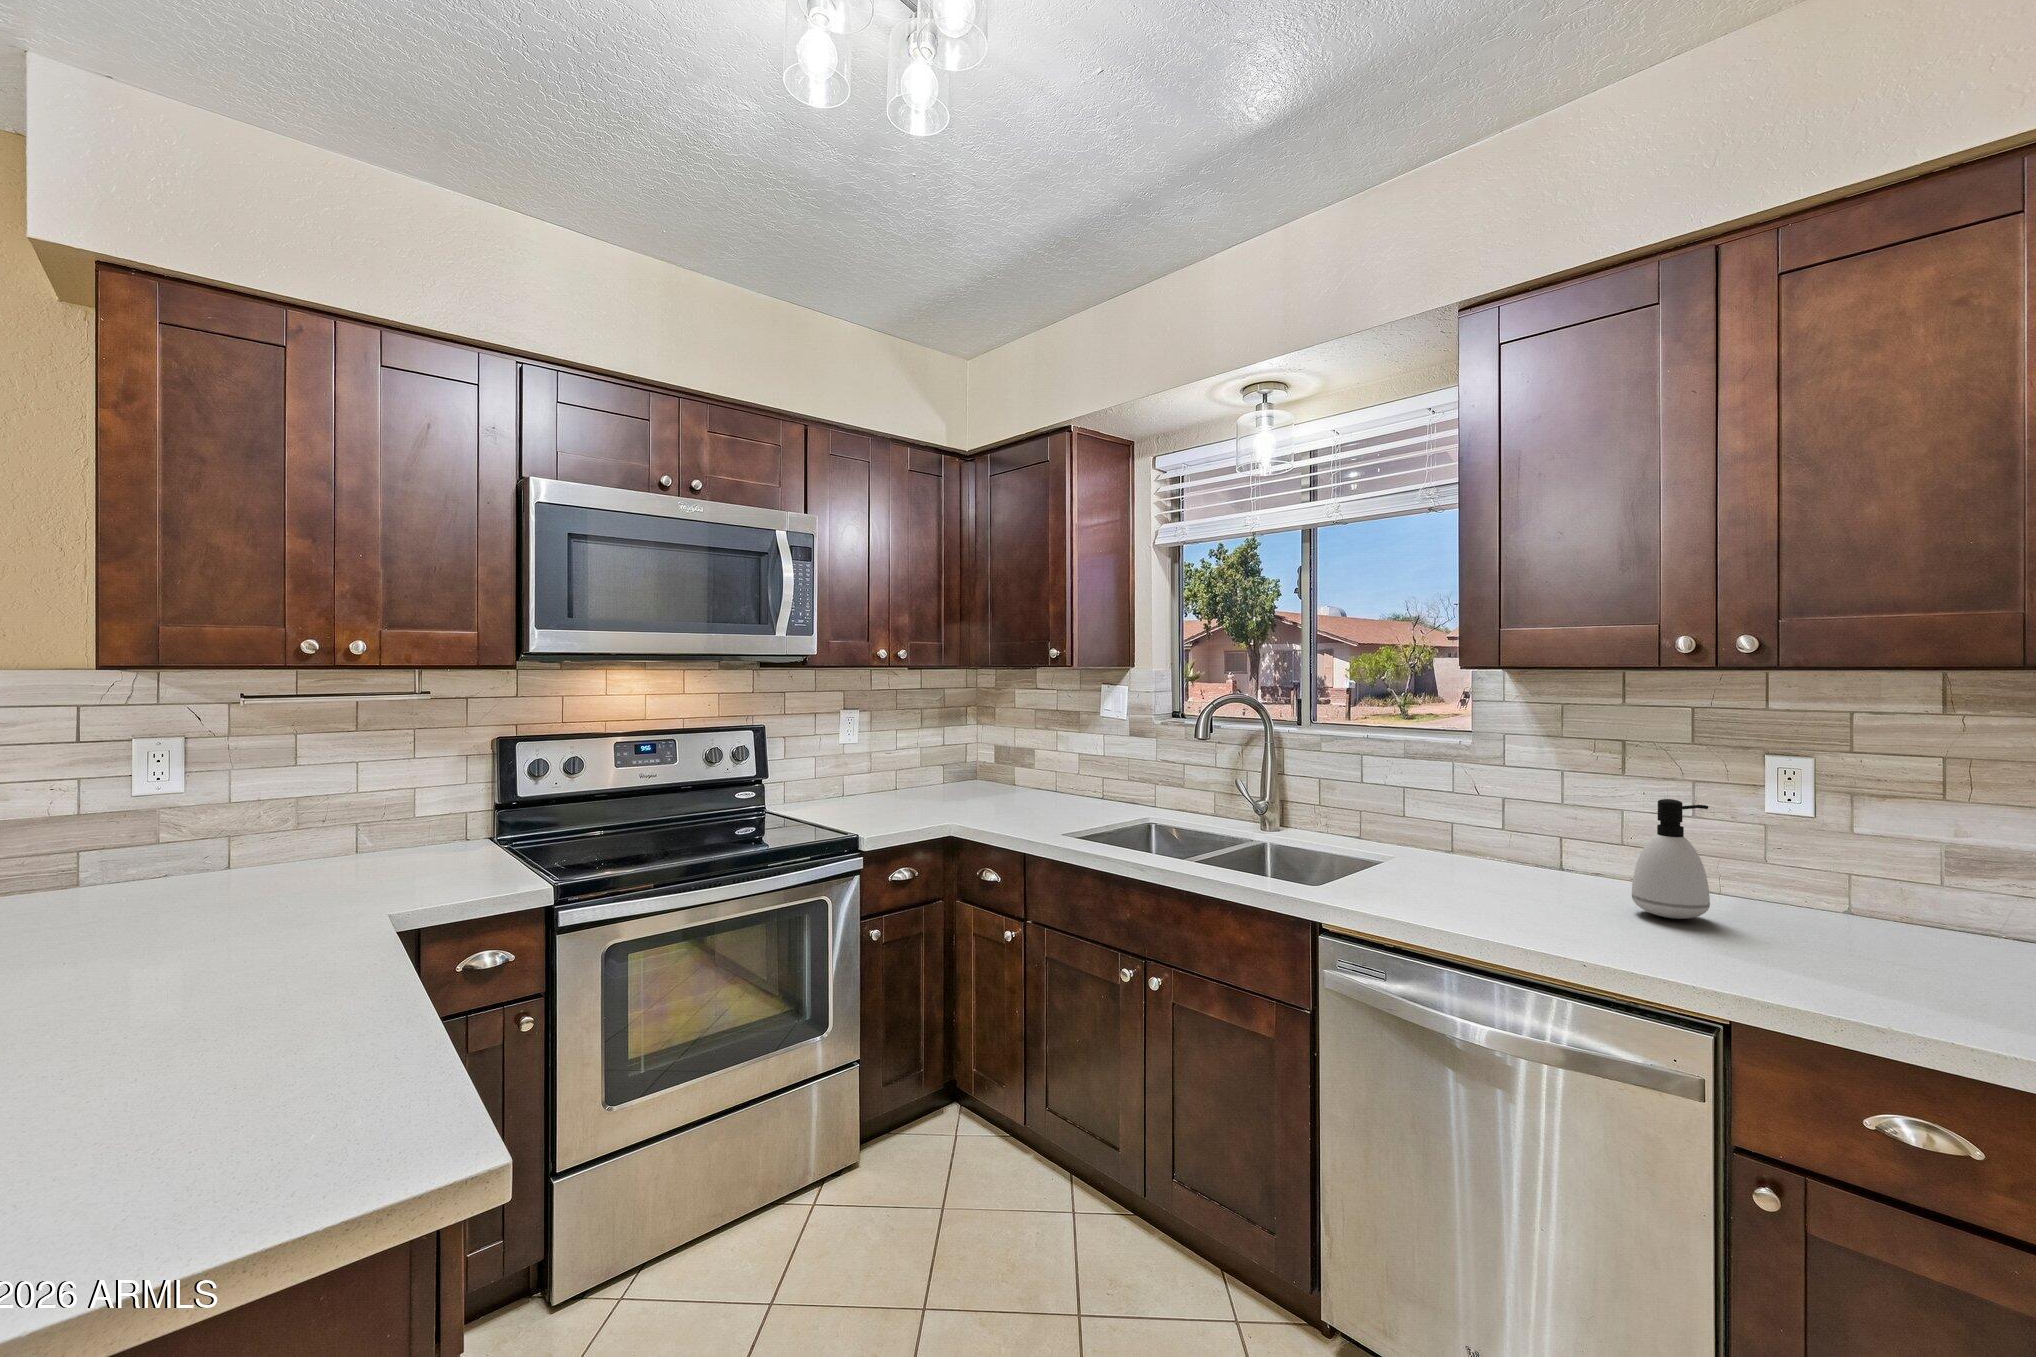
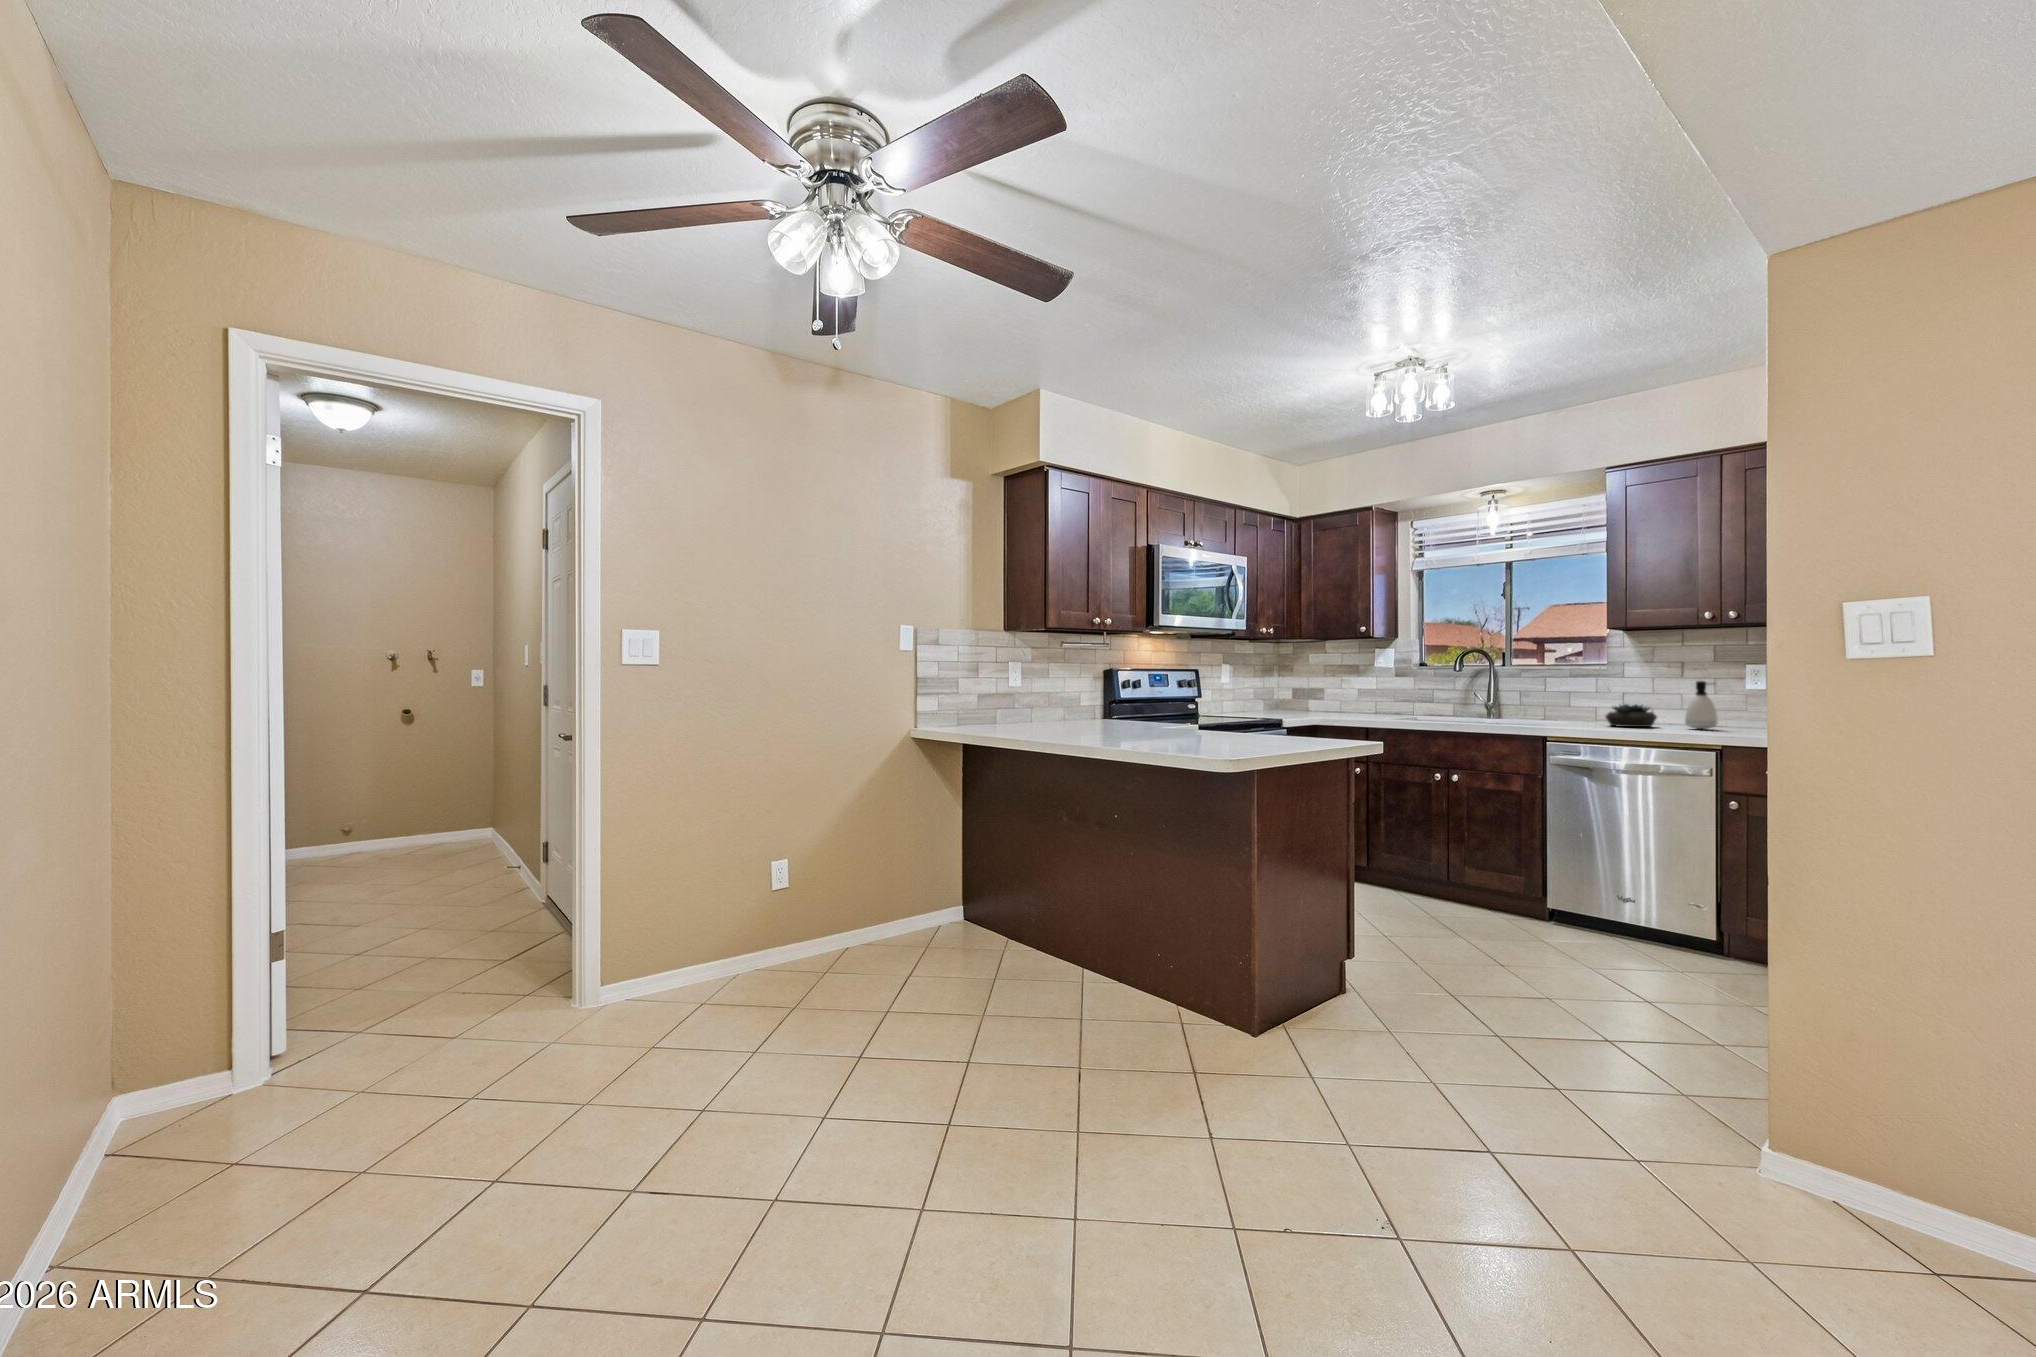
succulent plant: none [1454,836,1571,902] -> present [1606,705,1657,727]

